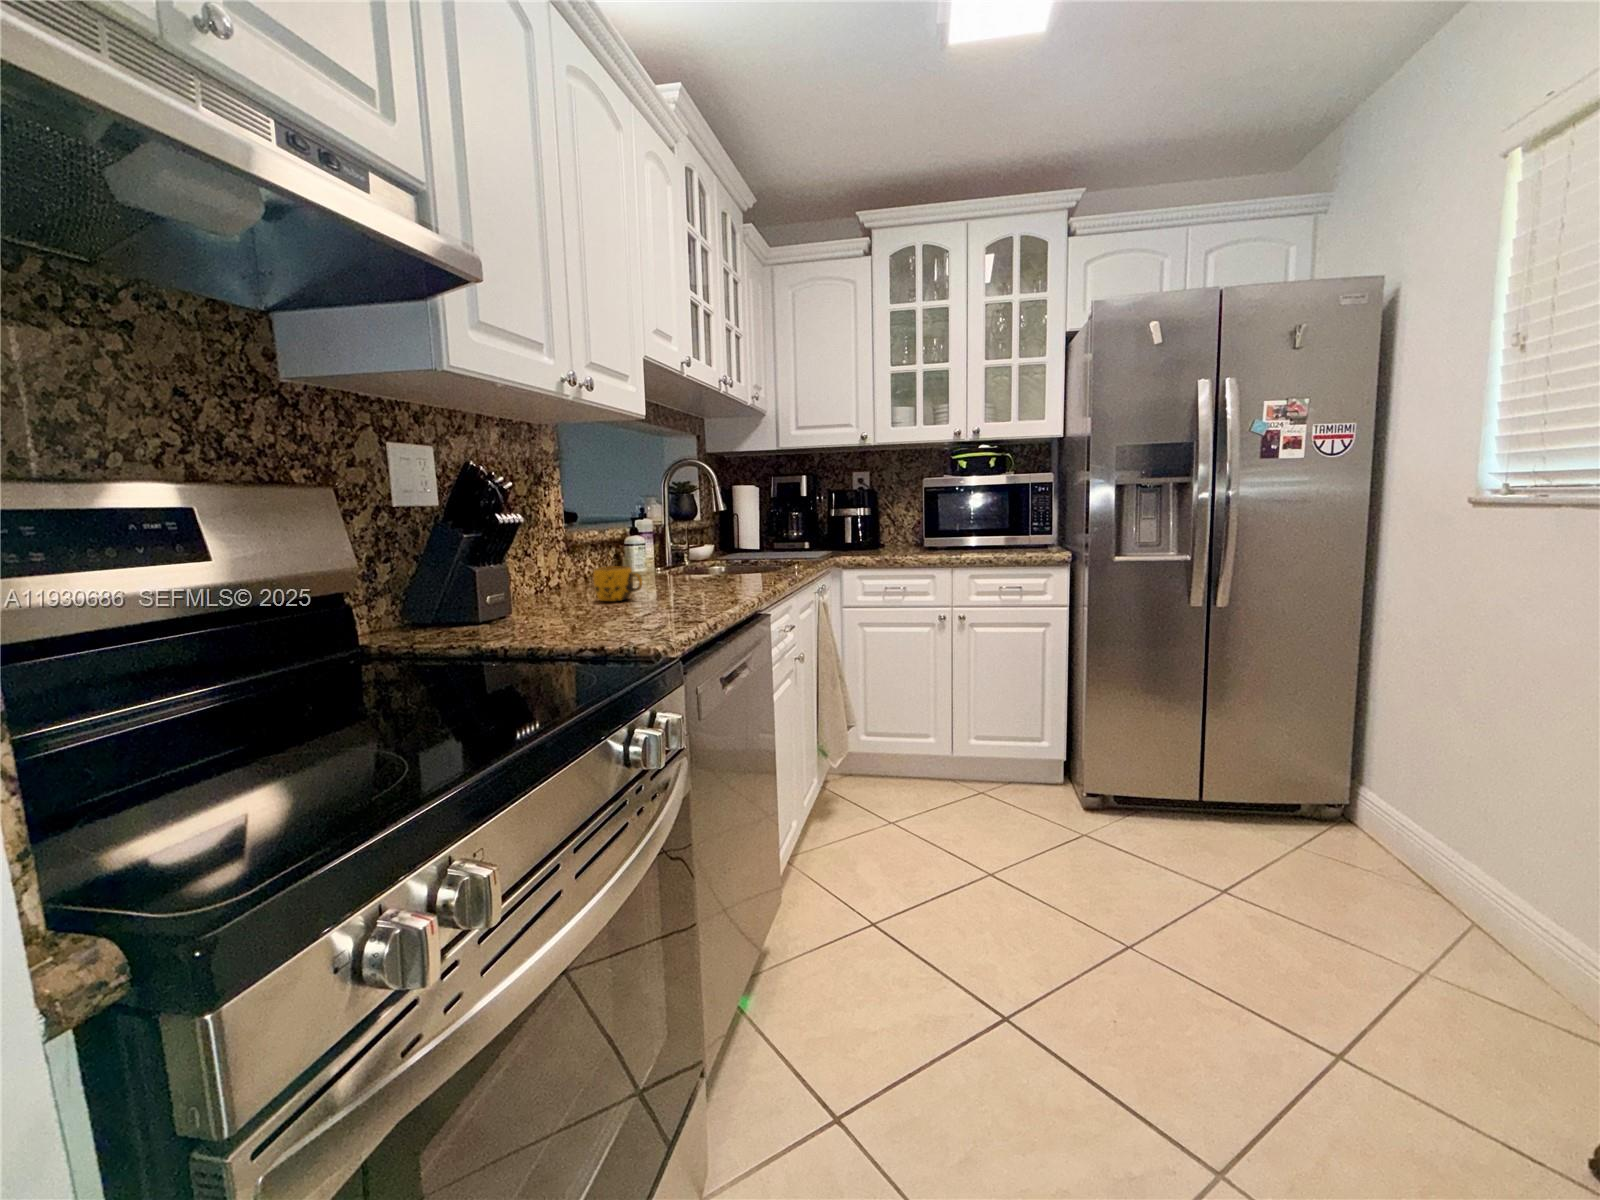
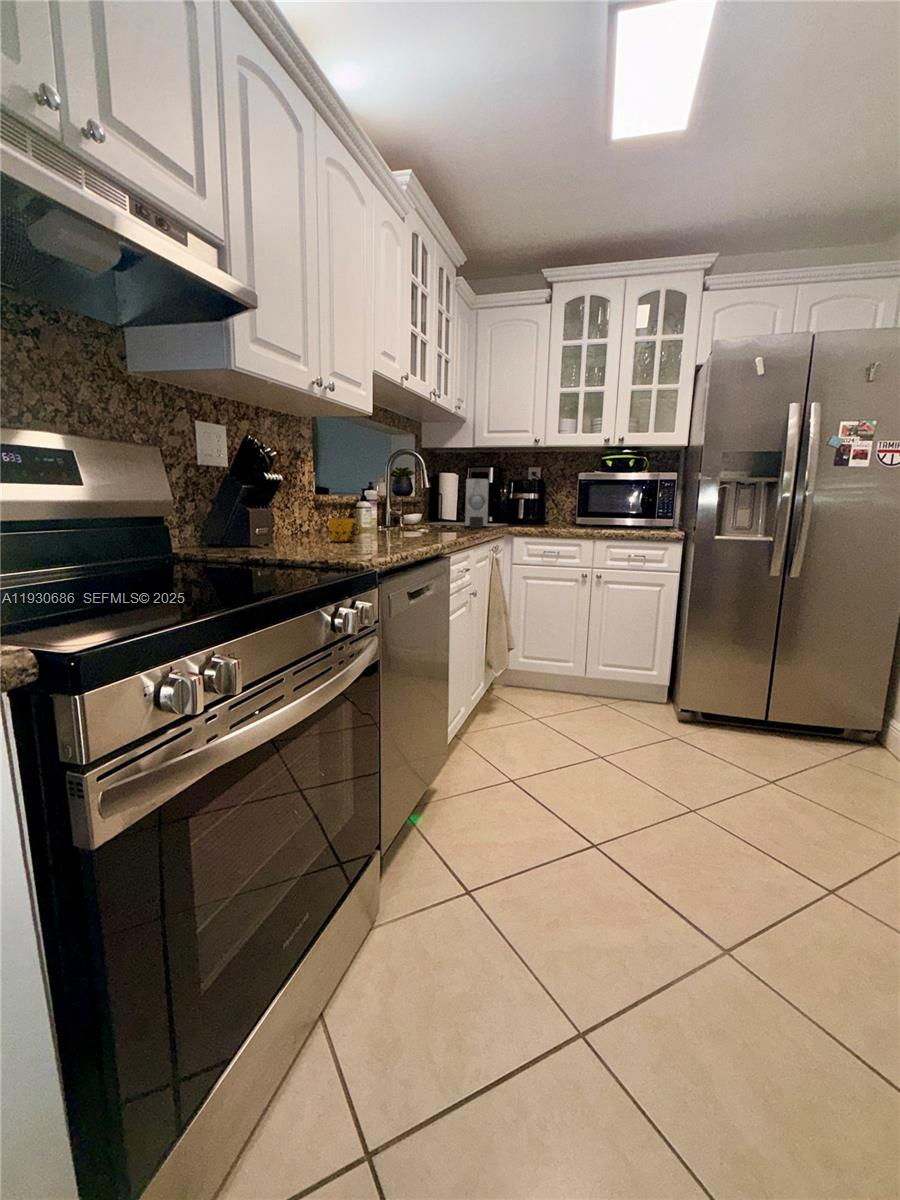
soap dispenser: none [777,493,809,560] -> present [465,479,489,528]

